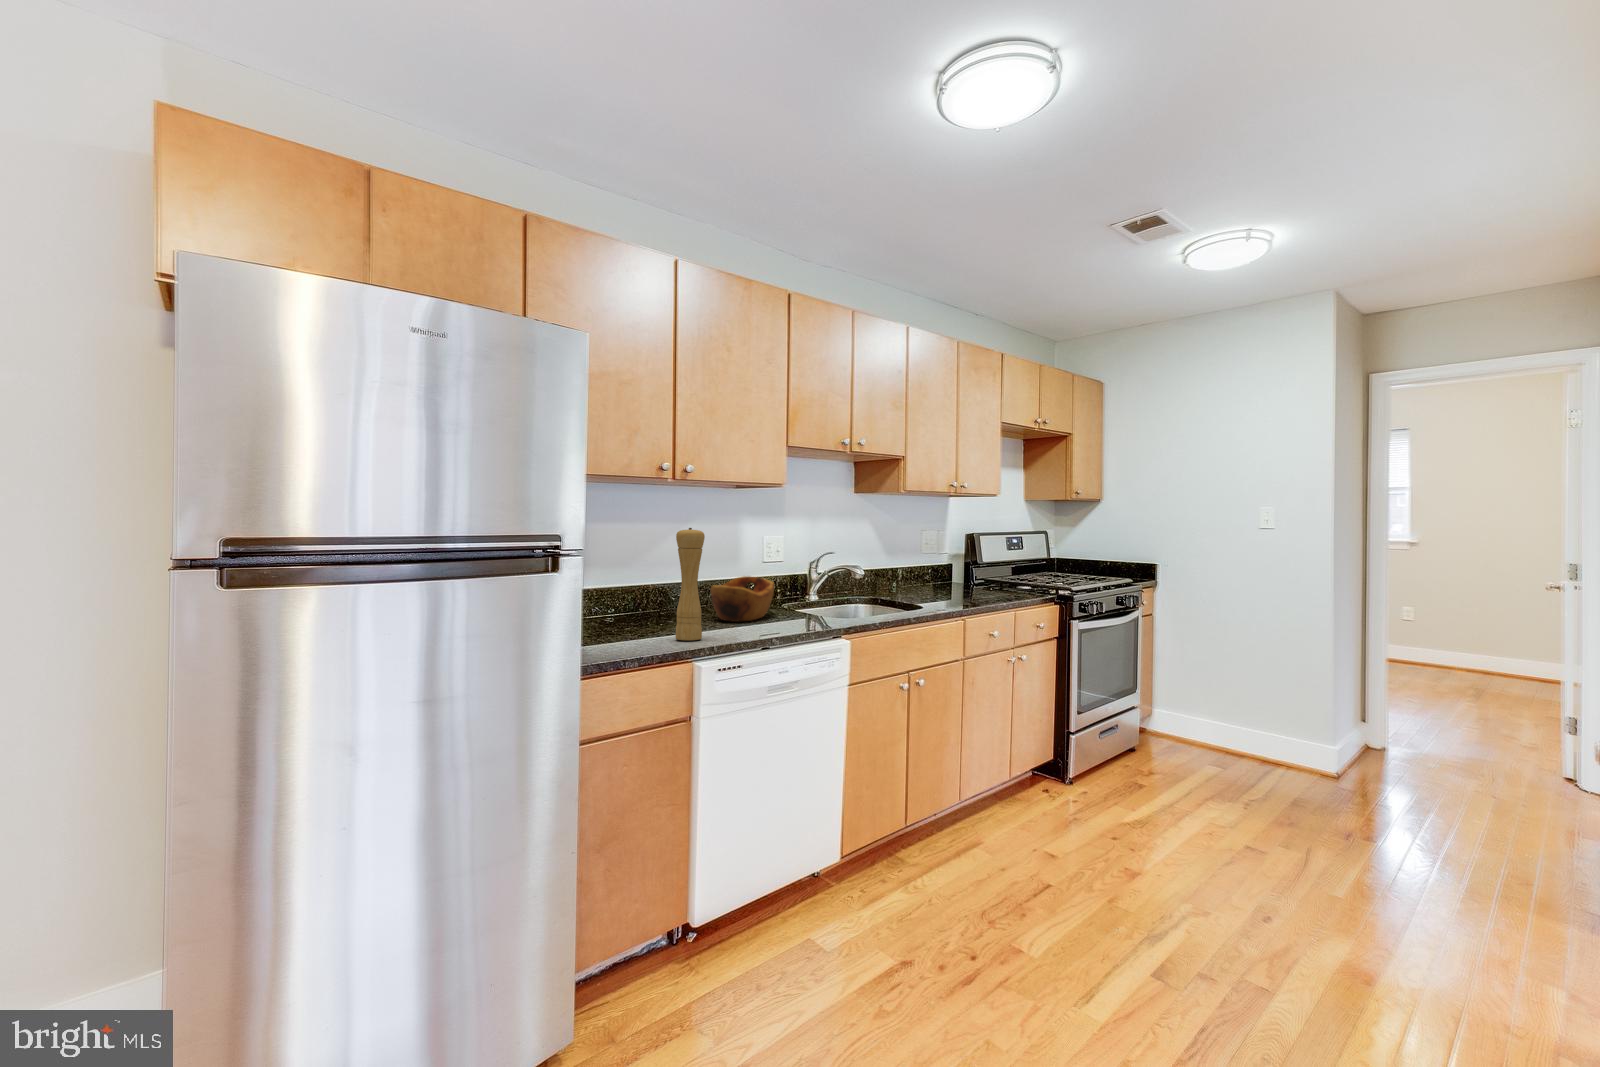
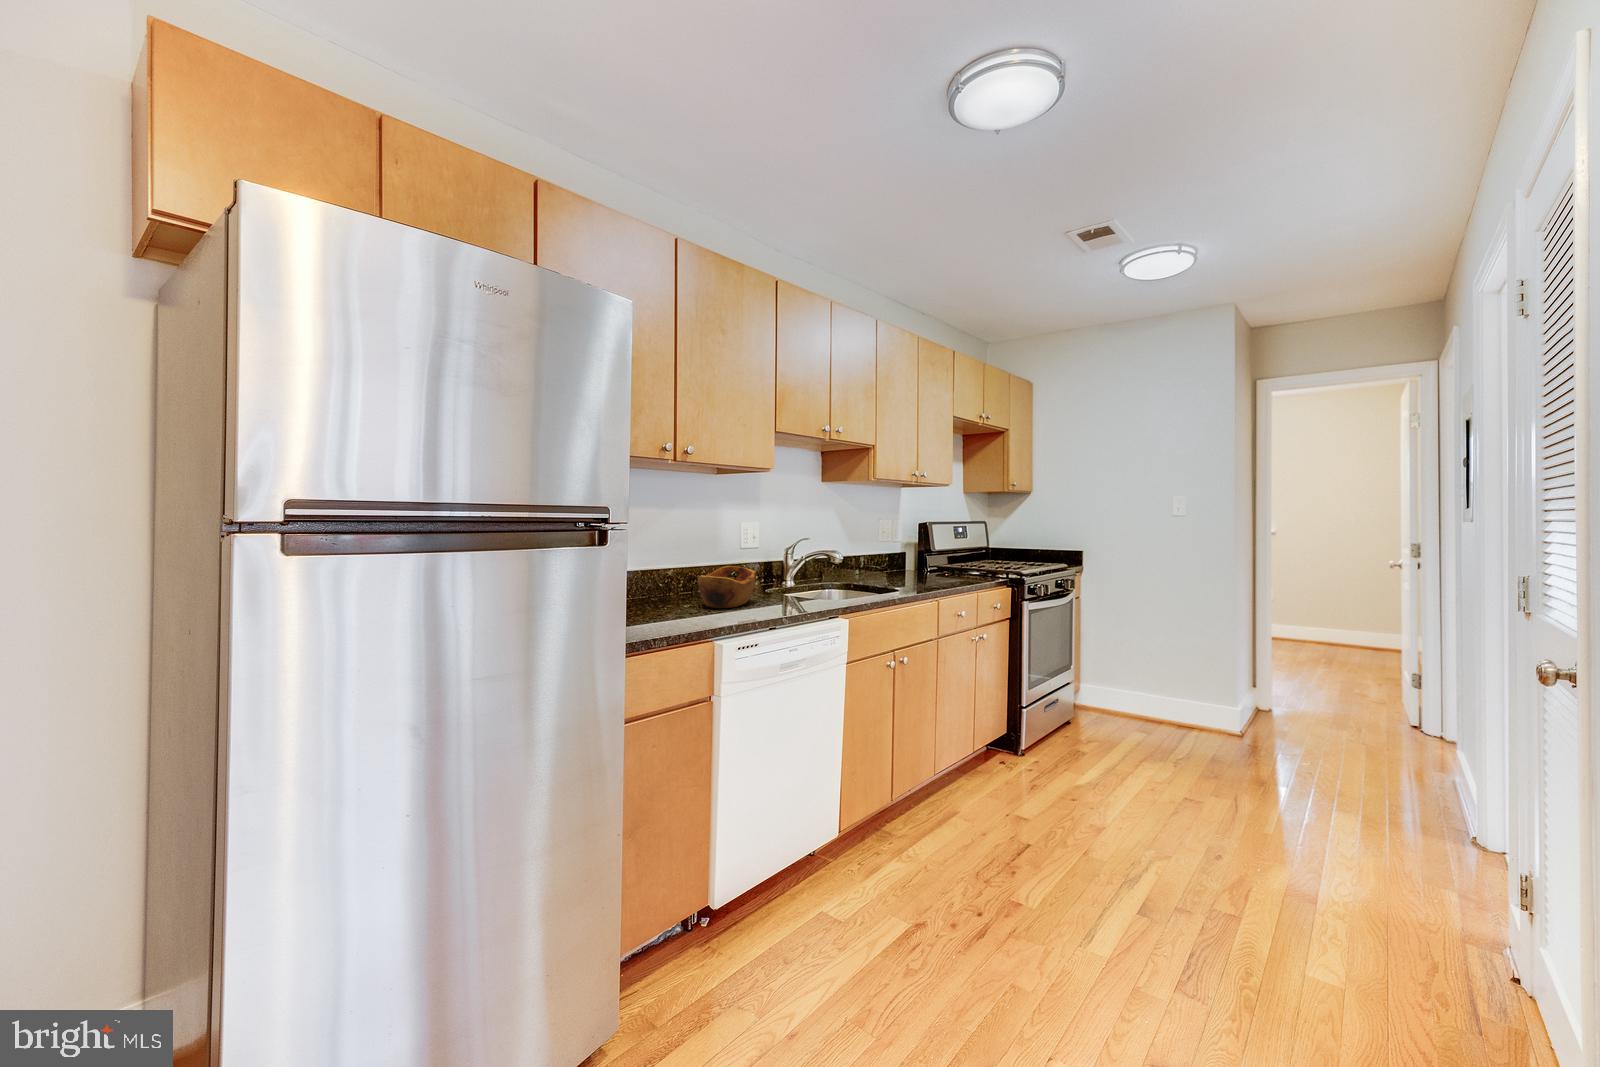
pepper mill: present [676,528,705,640] -> none [666,524,692,629]

